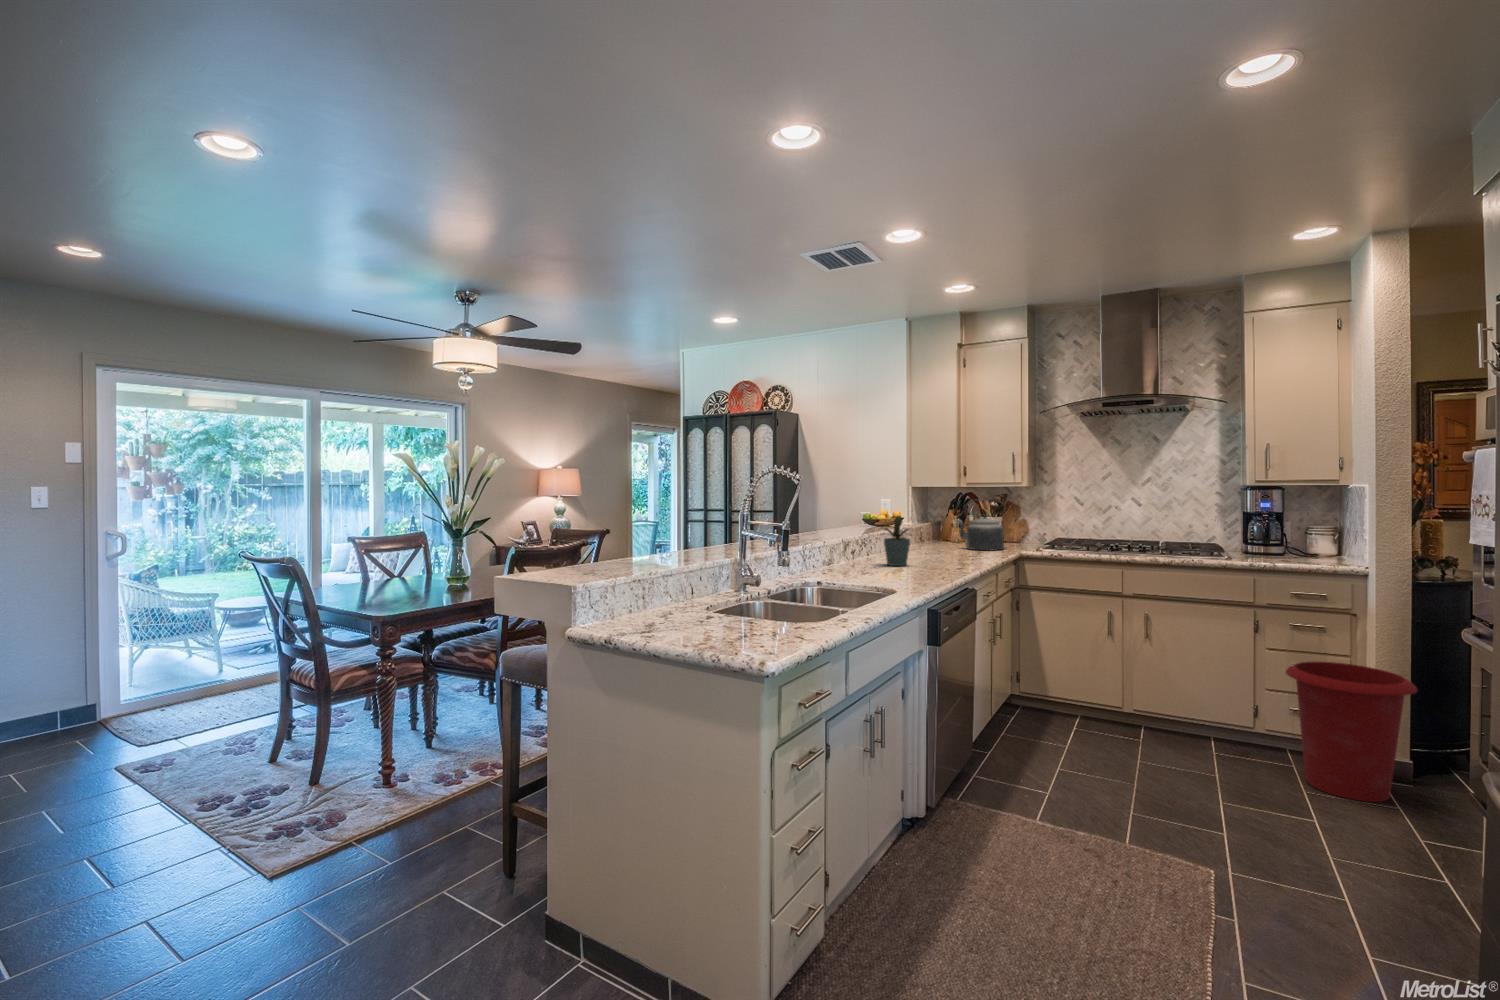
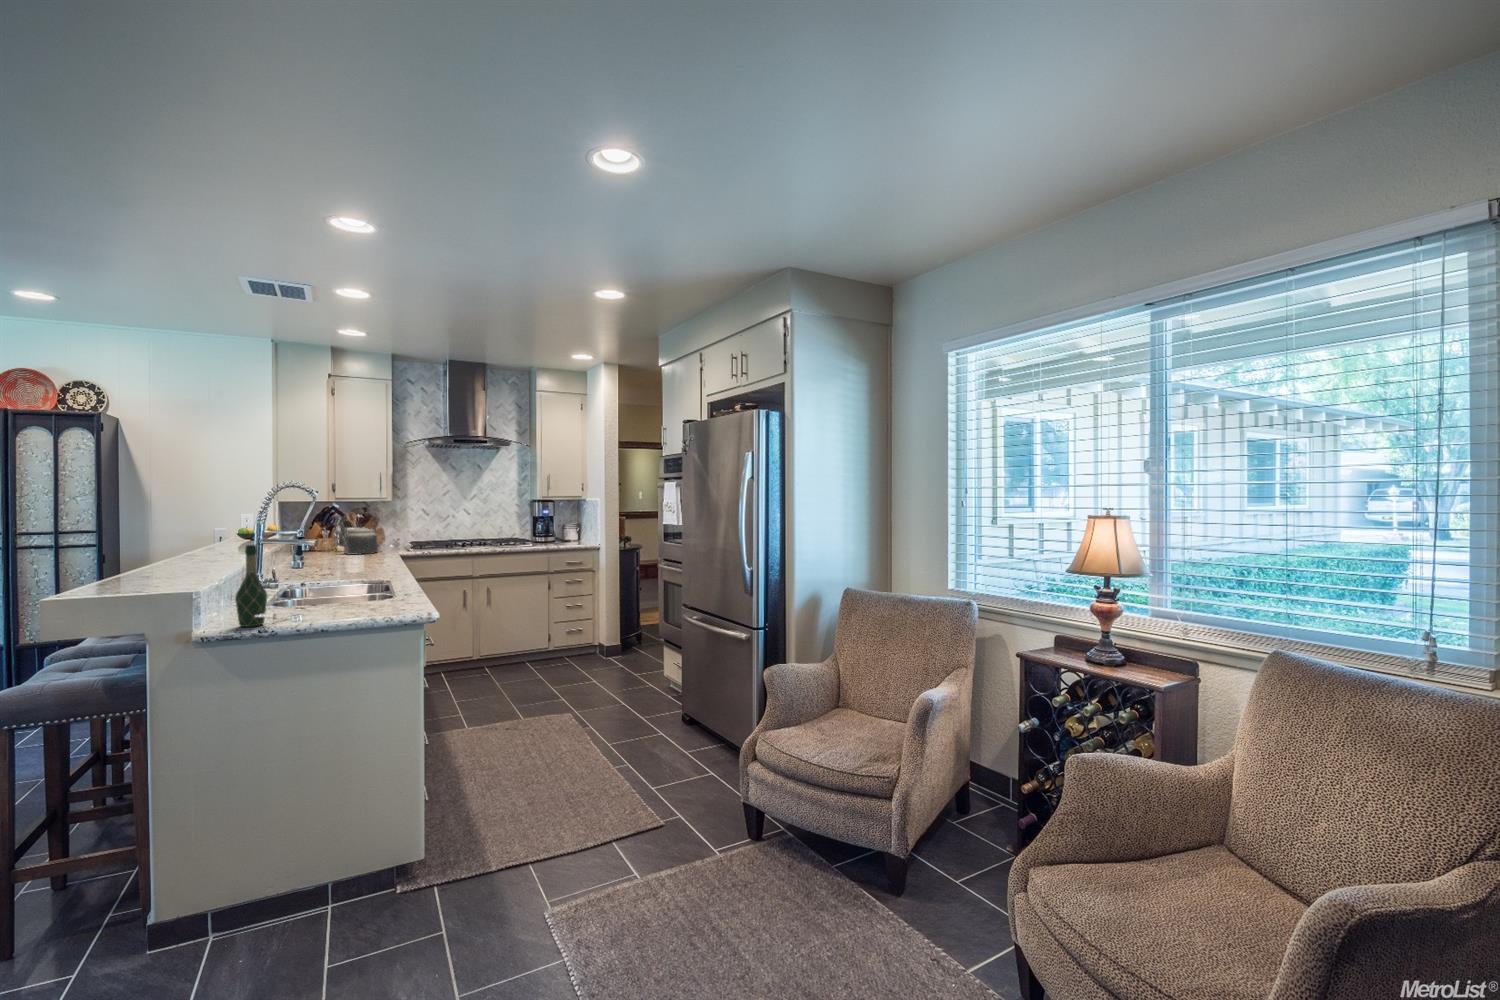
potted plant: present [881,516,912,566] -> none [298,529,335,572]
wine bottle: none [661,524,693,625] -> present [235,545,267,627]
waste bin: present [1286,662,1418,802] -> none [568,598,624,669]

